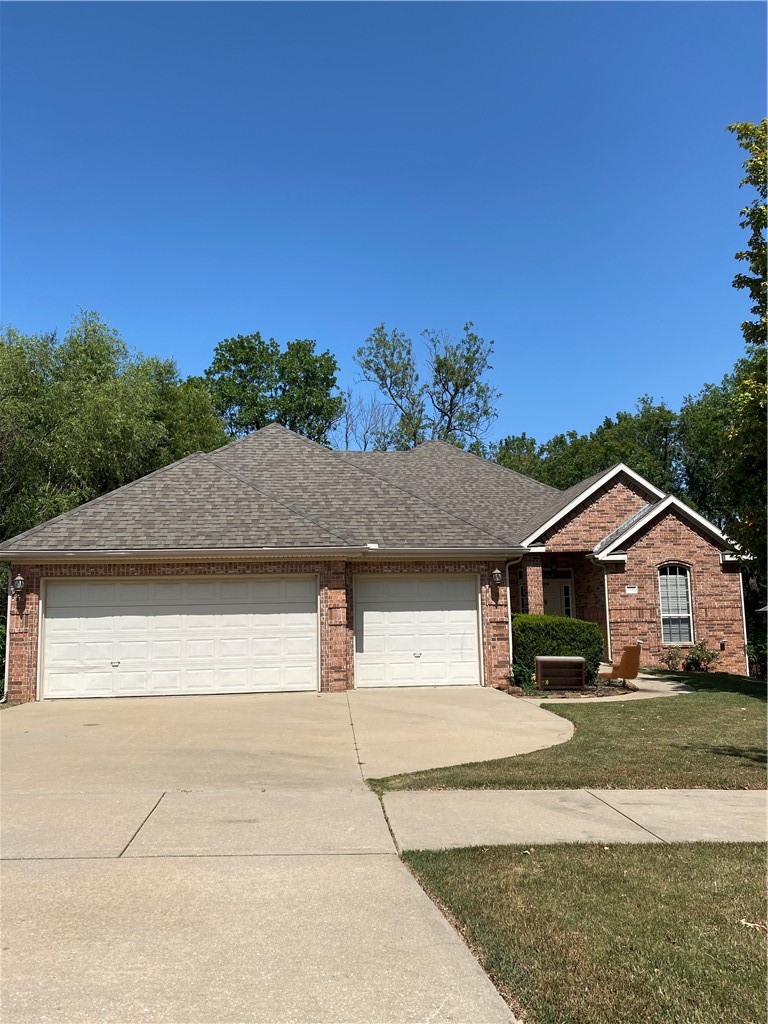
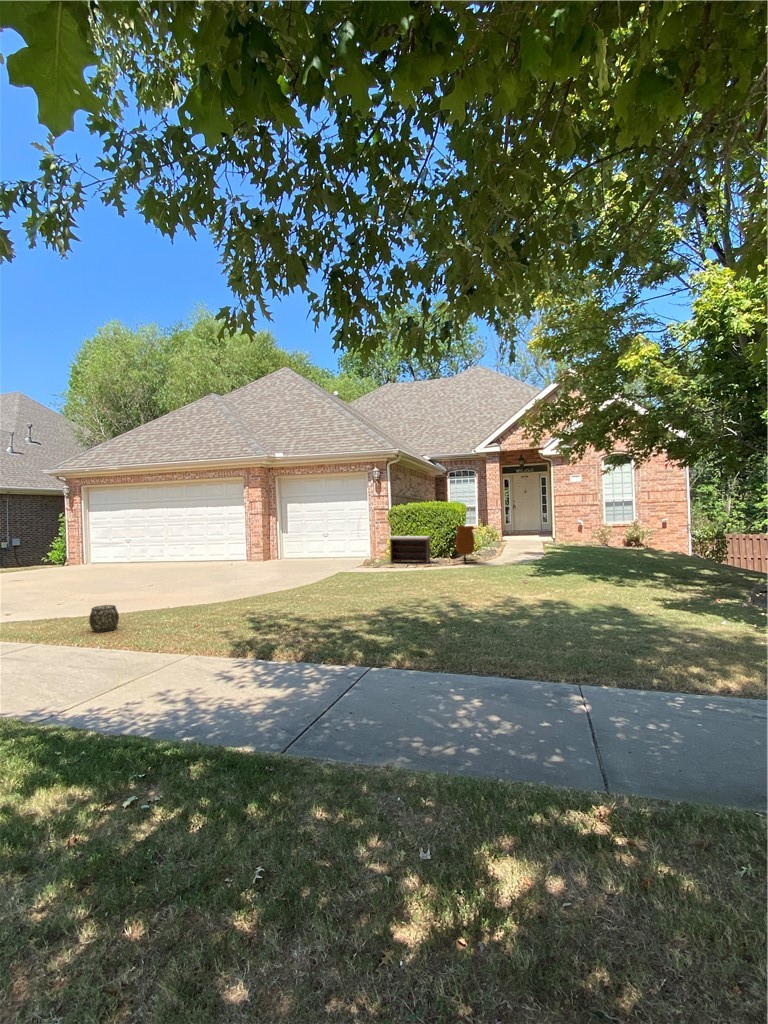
woven basket: none [574,753,610,790] -> present [89,605,119,632]

